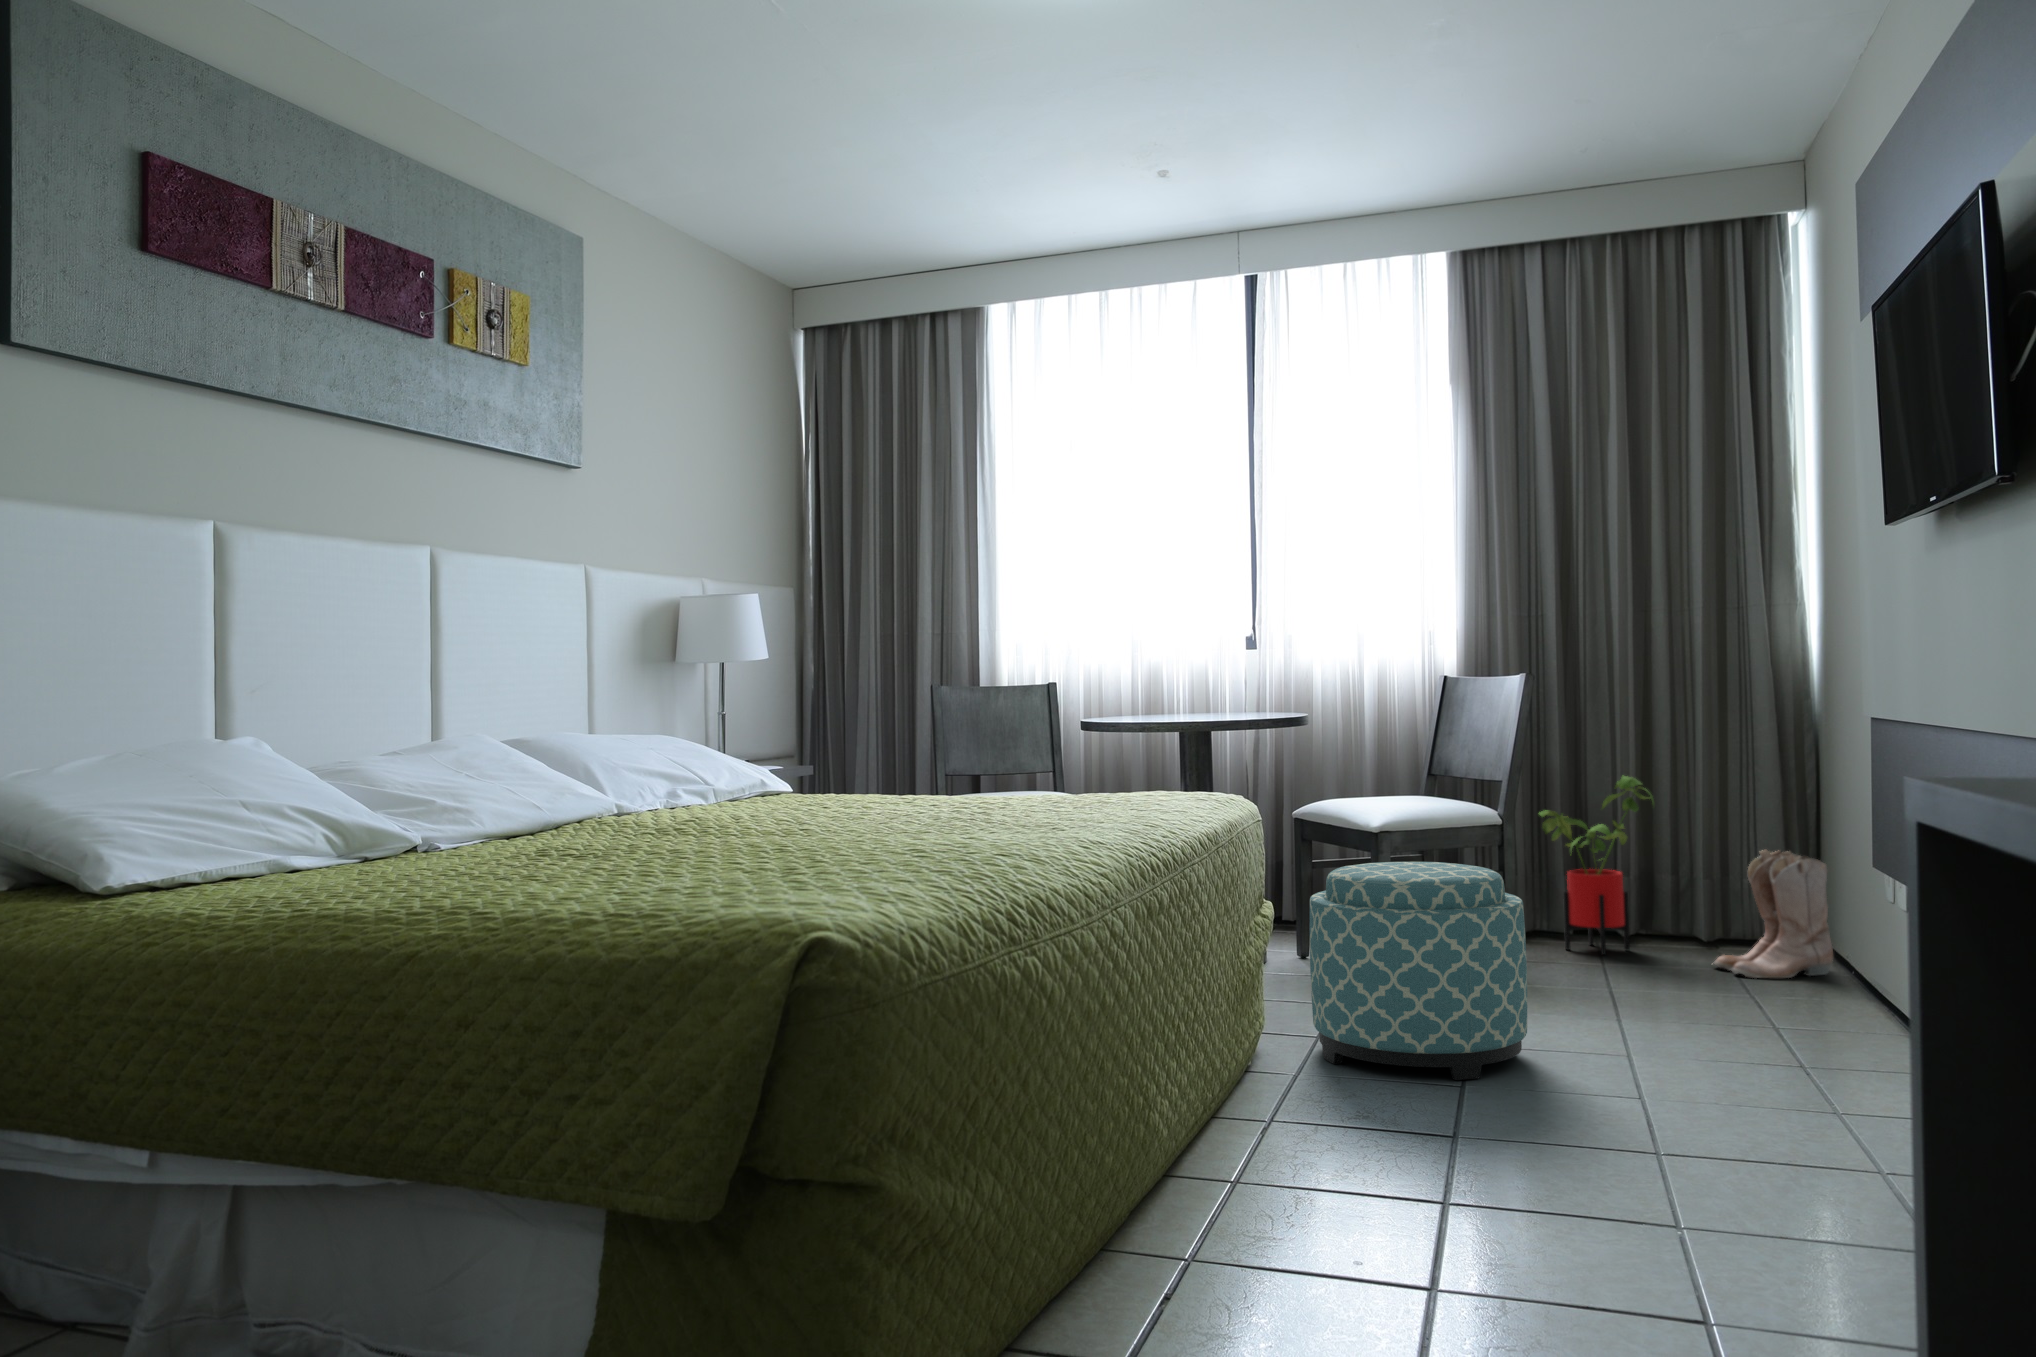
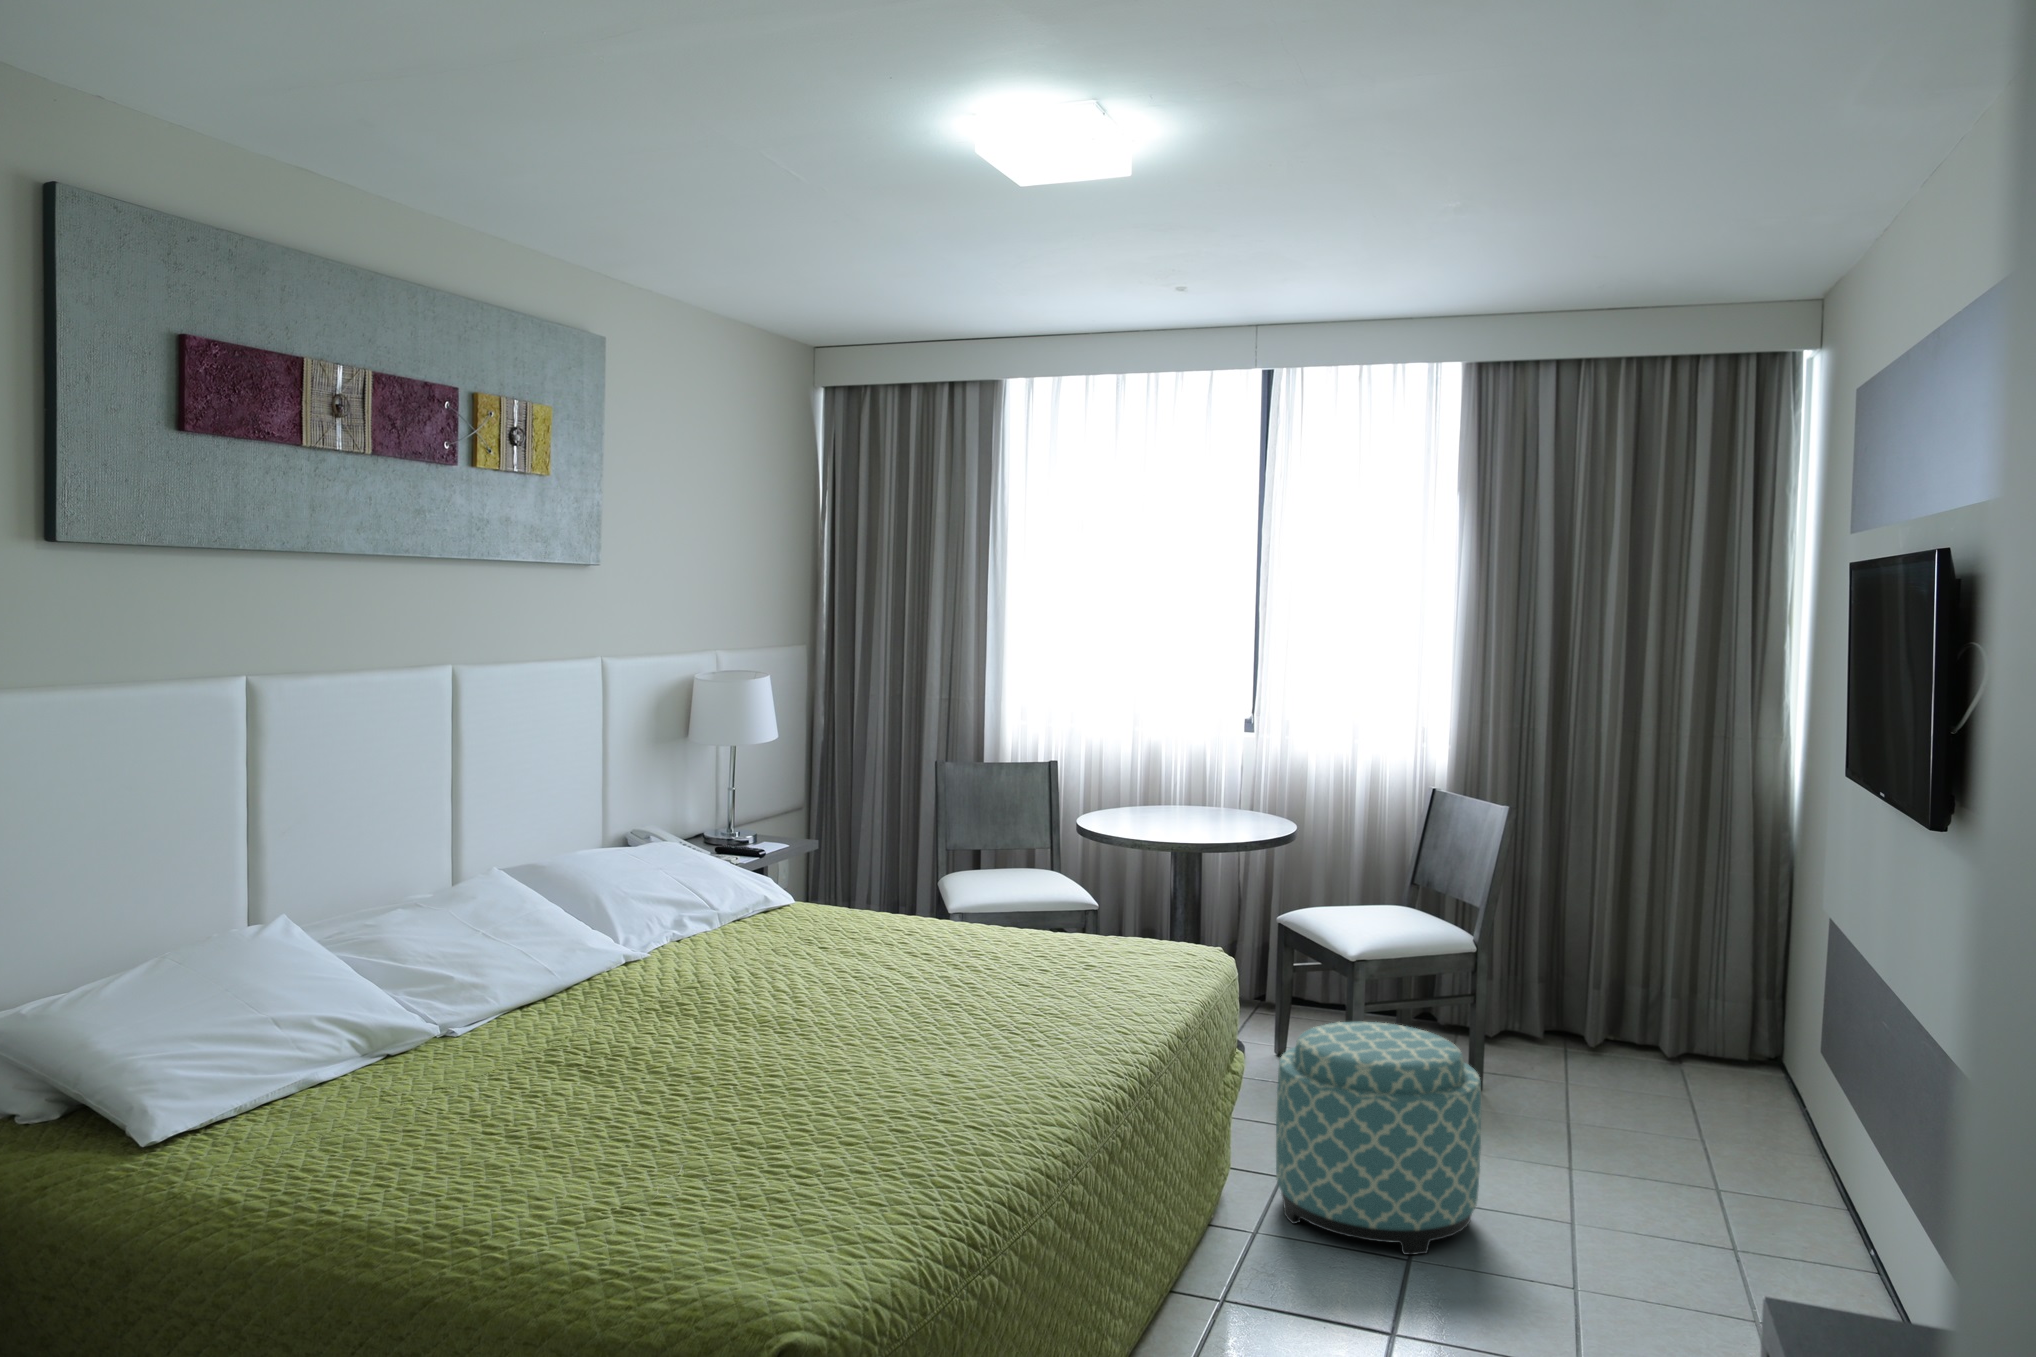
house plant: present [1540,776,1654,955] -> none [1517,897,1629,1071]
boots: present [1714,850,1833,978] -> none [1672,984,1790,1117]

